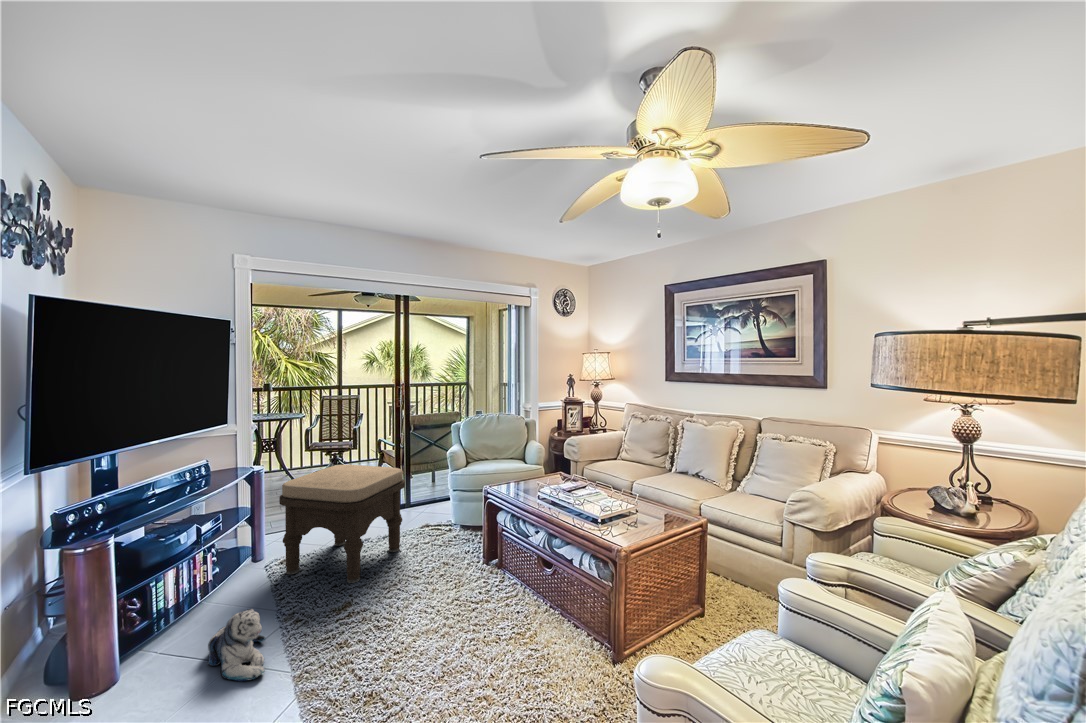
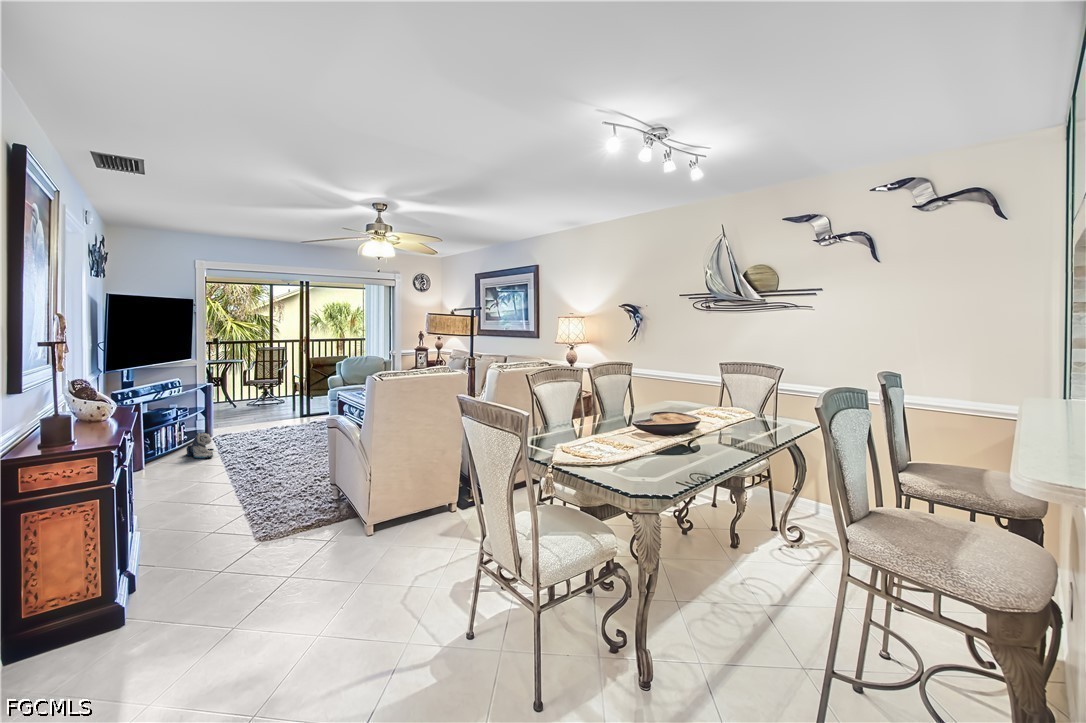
ottoman: present [279,465,405,583] -> none [221,382,296,438]

